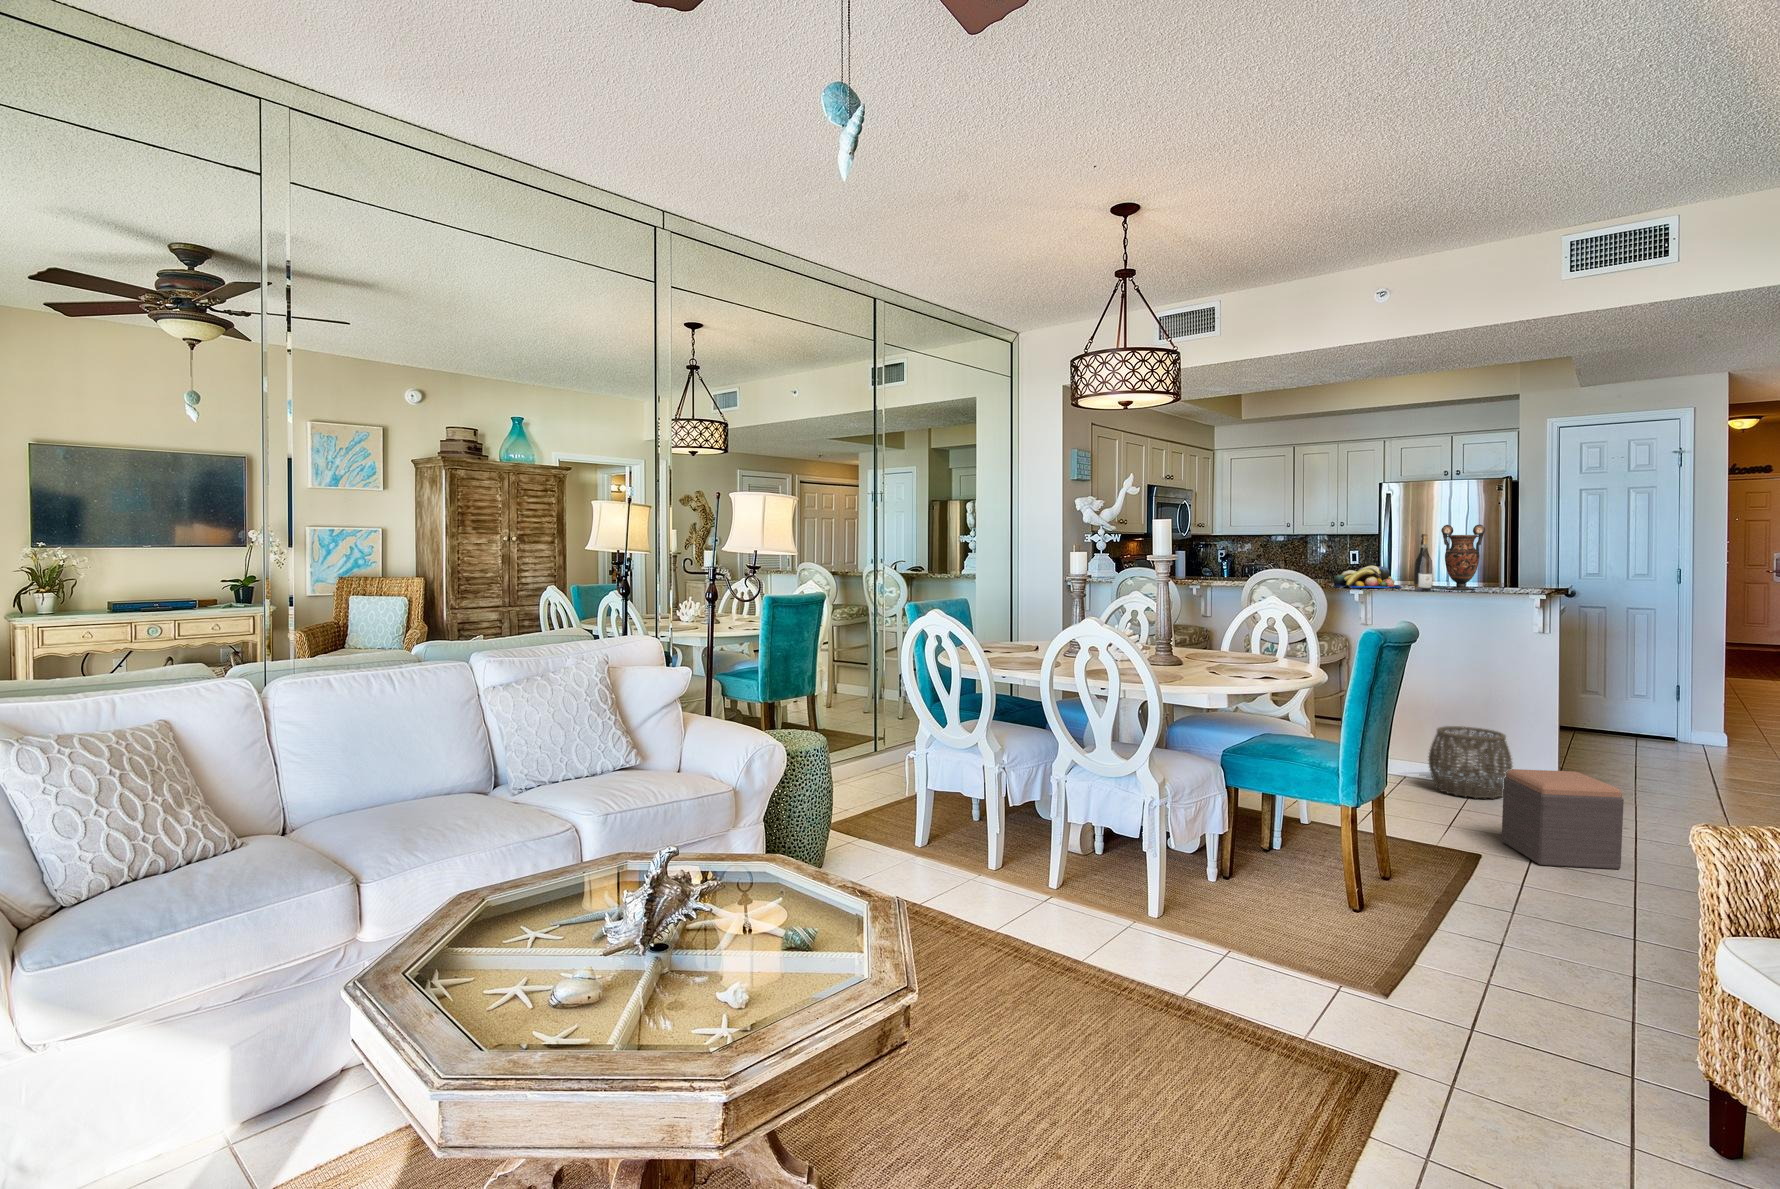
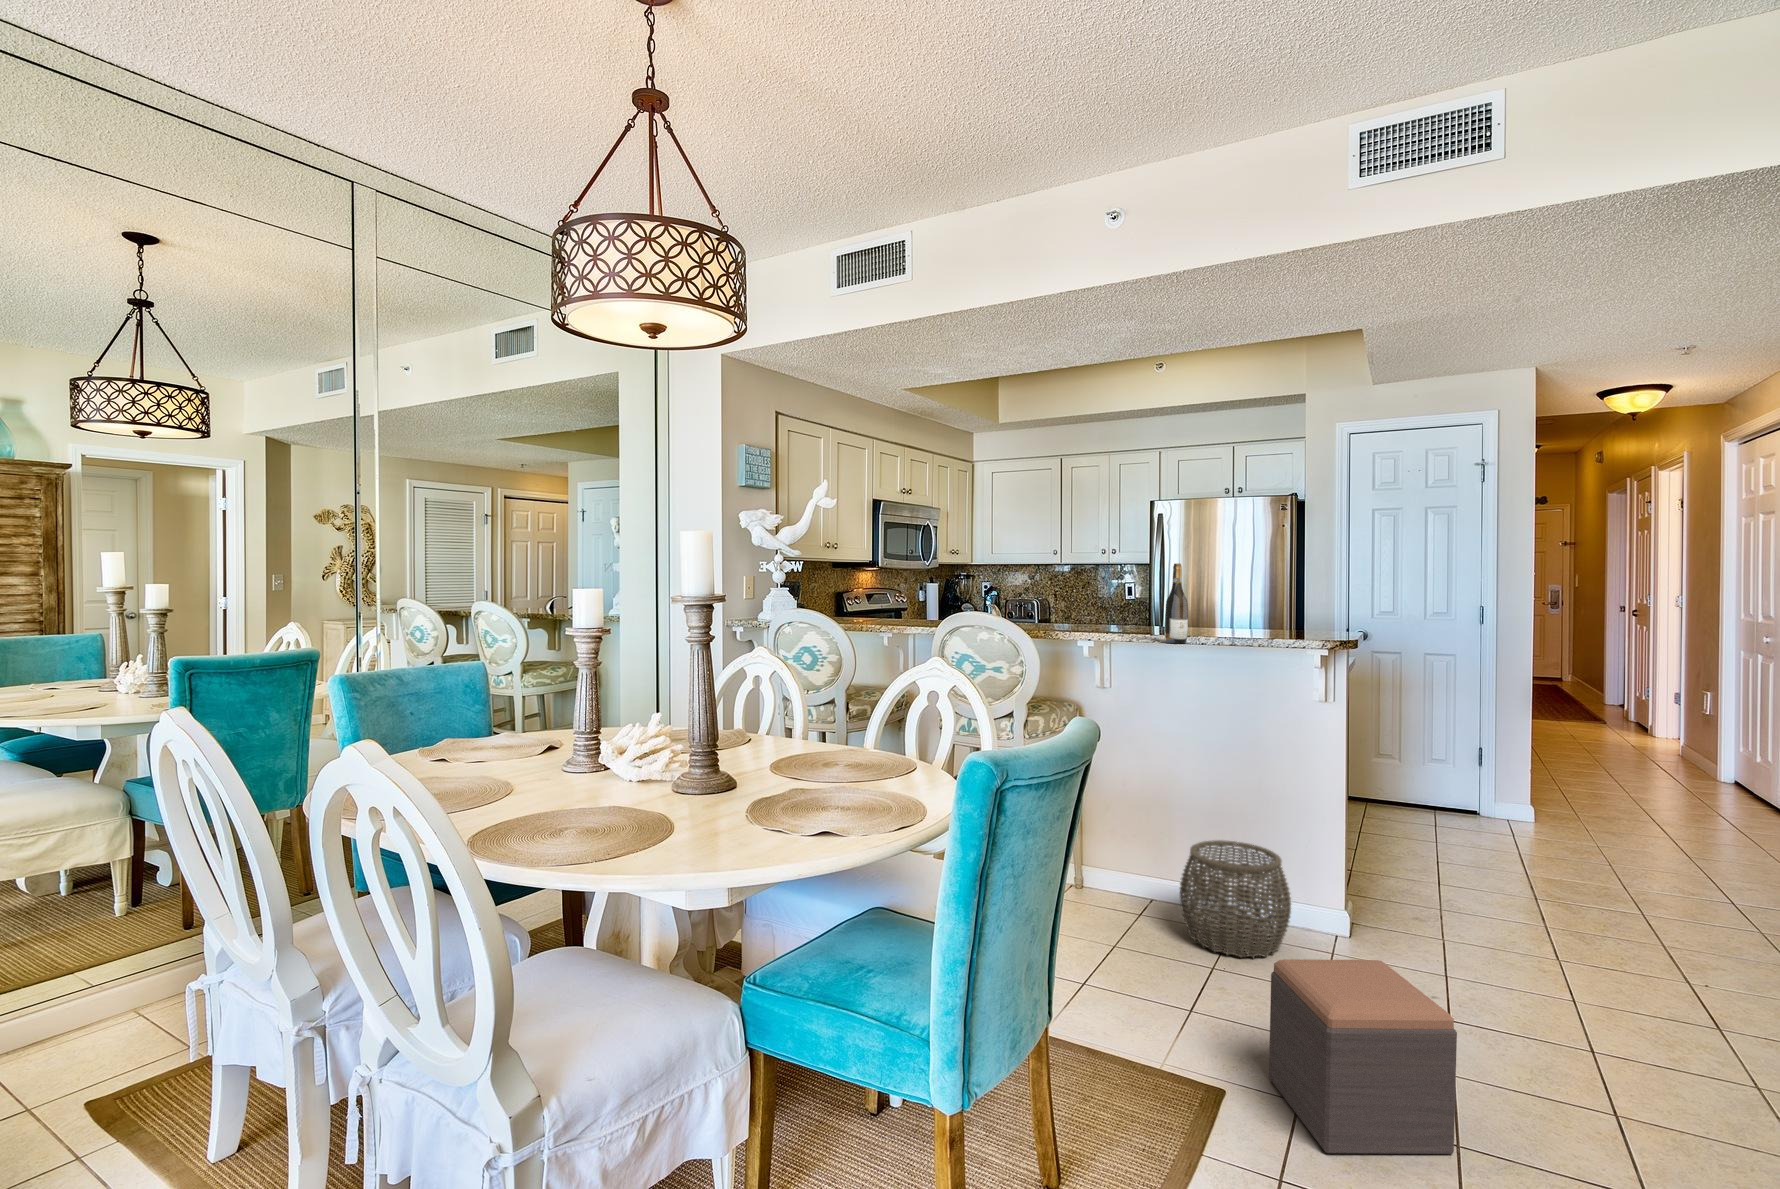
vase: present [1441,525,1485,590] -> none [1201,551,1256,641]
fruit bowl: present [1333,566,1401,588] -> none [1069,605,1156,637]

